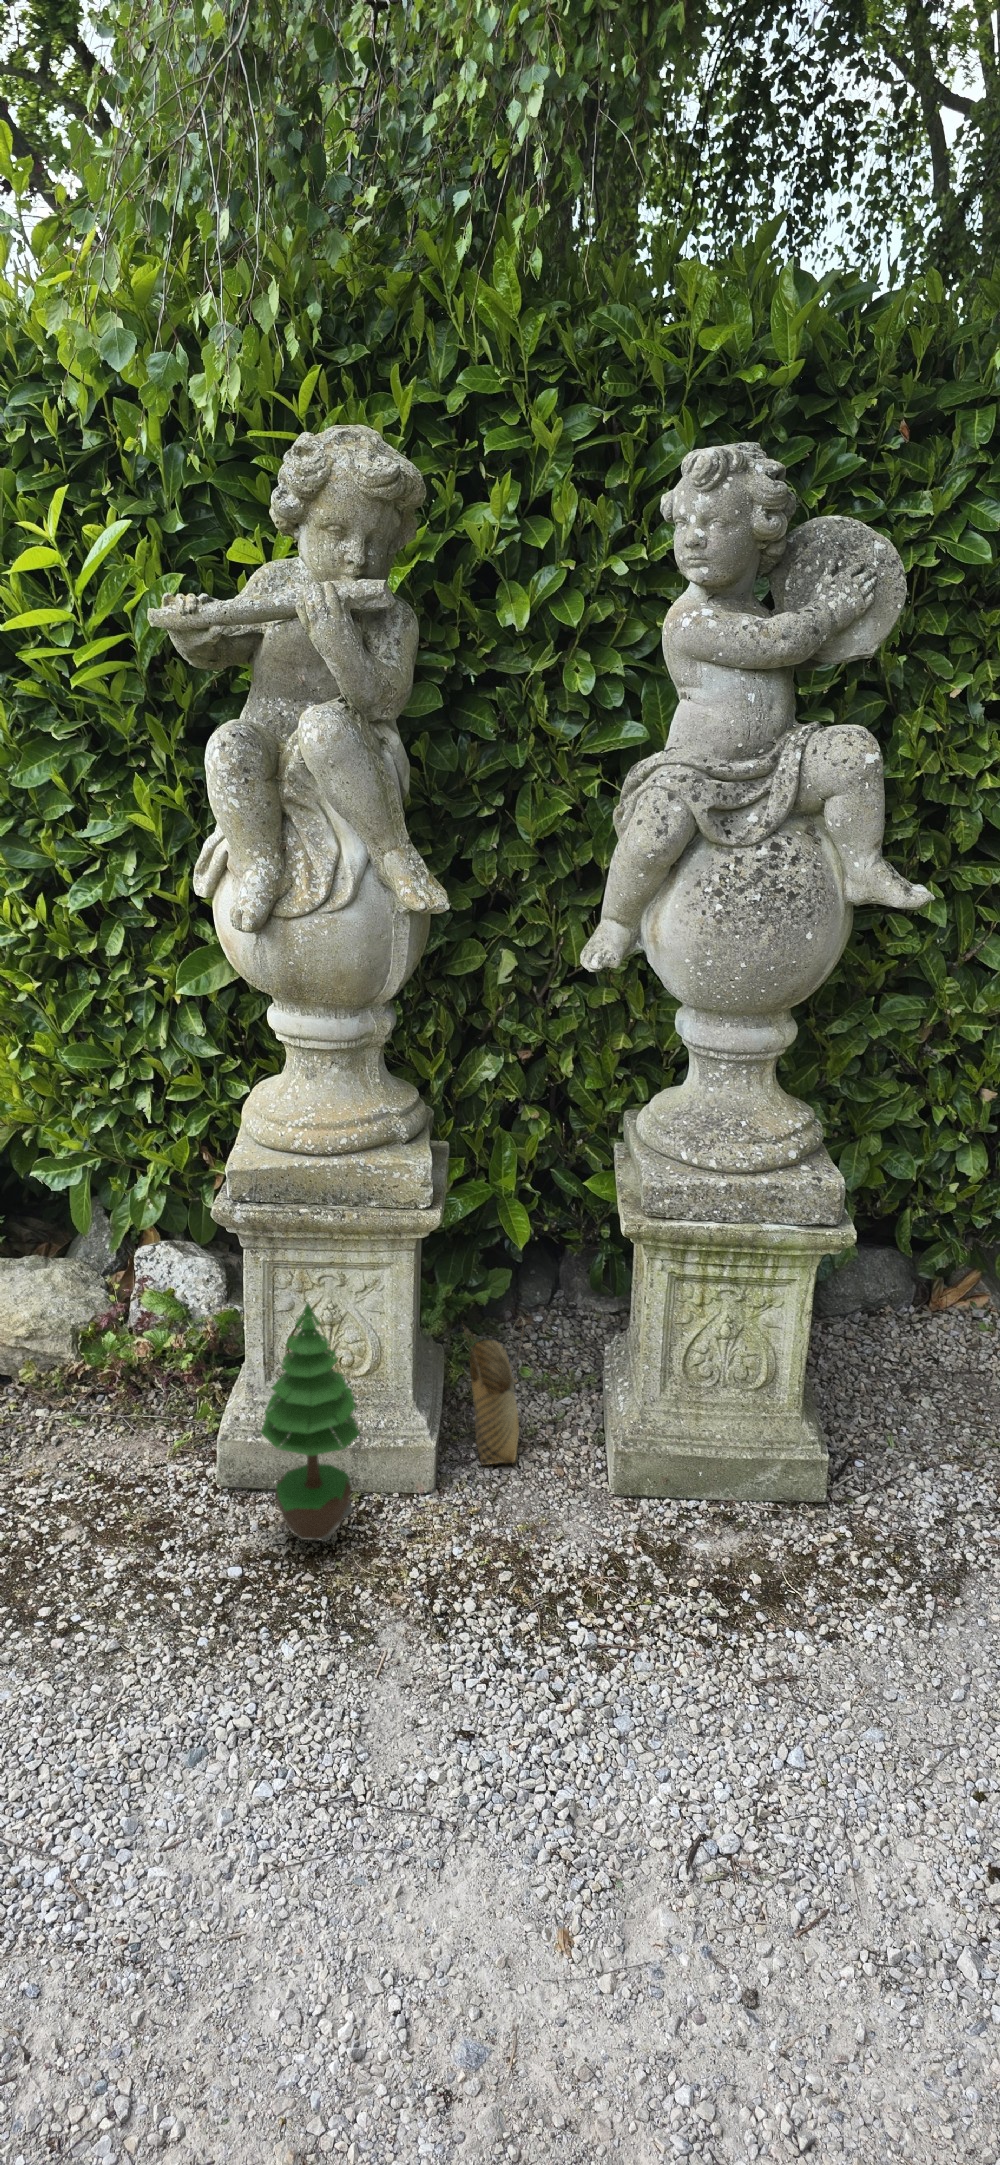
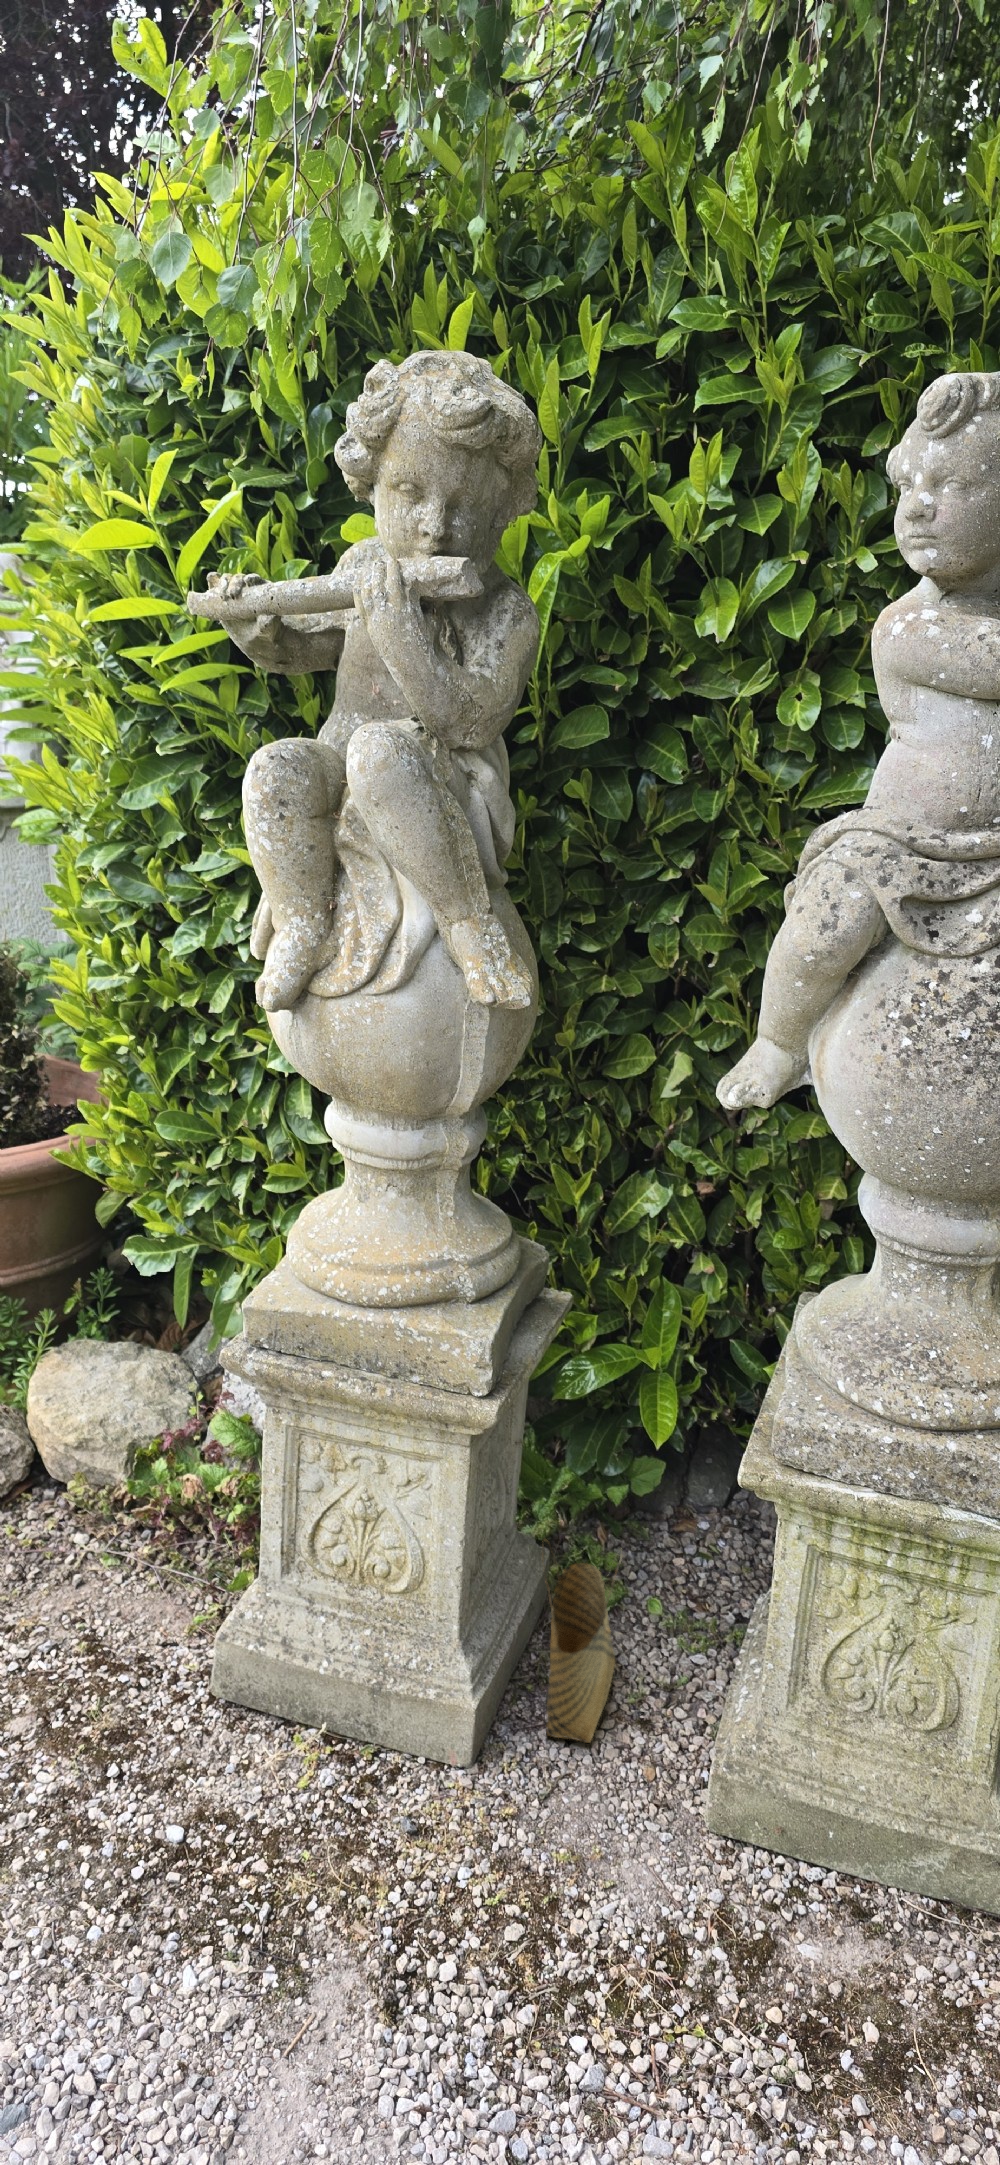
potted tree: present [261,1303,360,1542] -> none [226,1504,358,1814]

